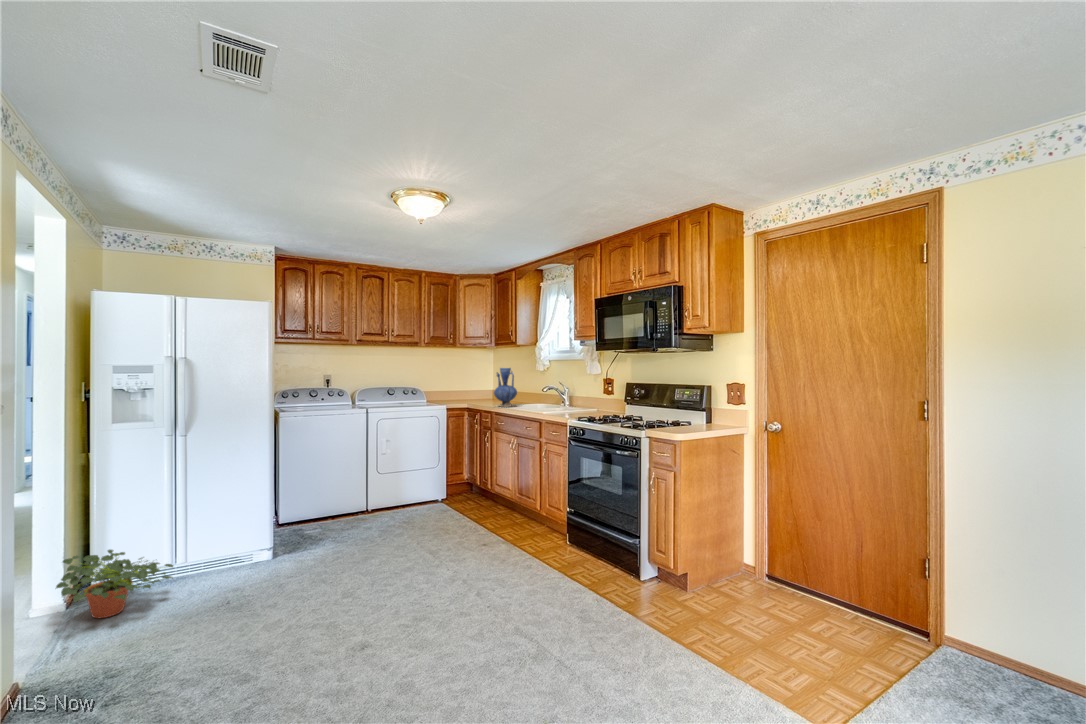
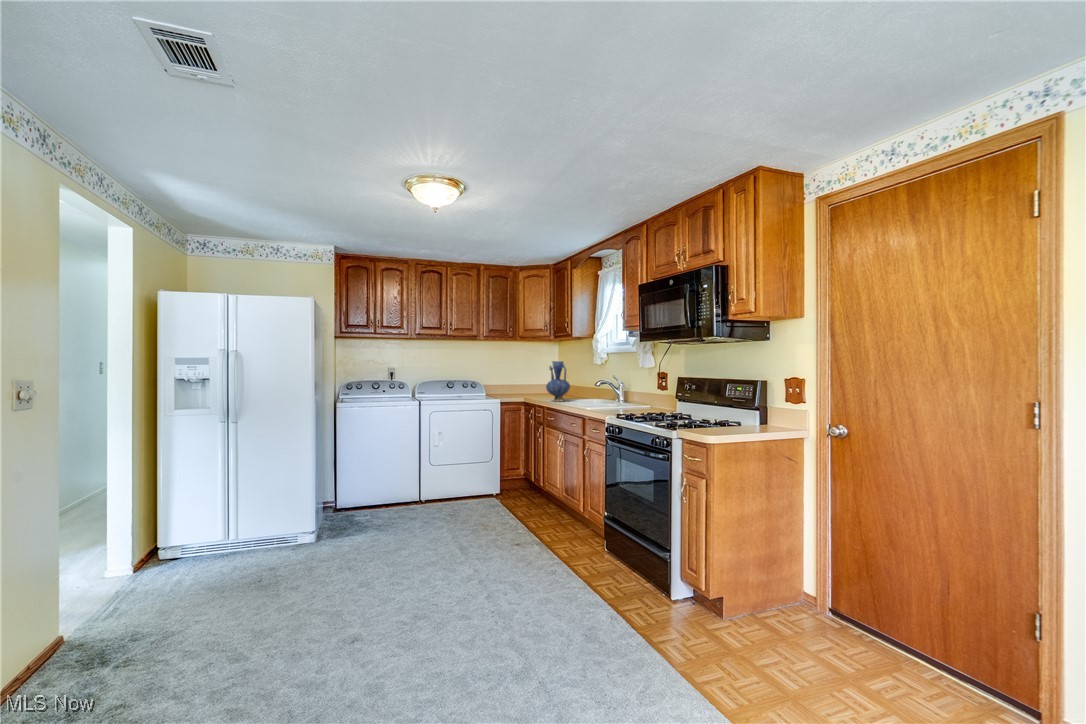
potted plant: present [56,550,173,618] -> none [114,524,221,586]

